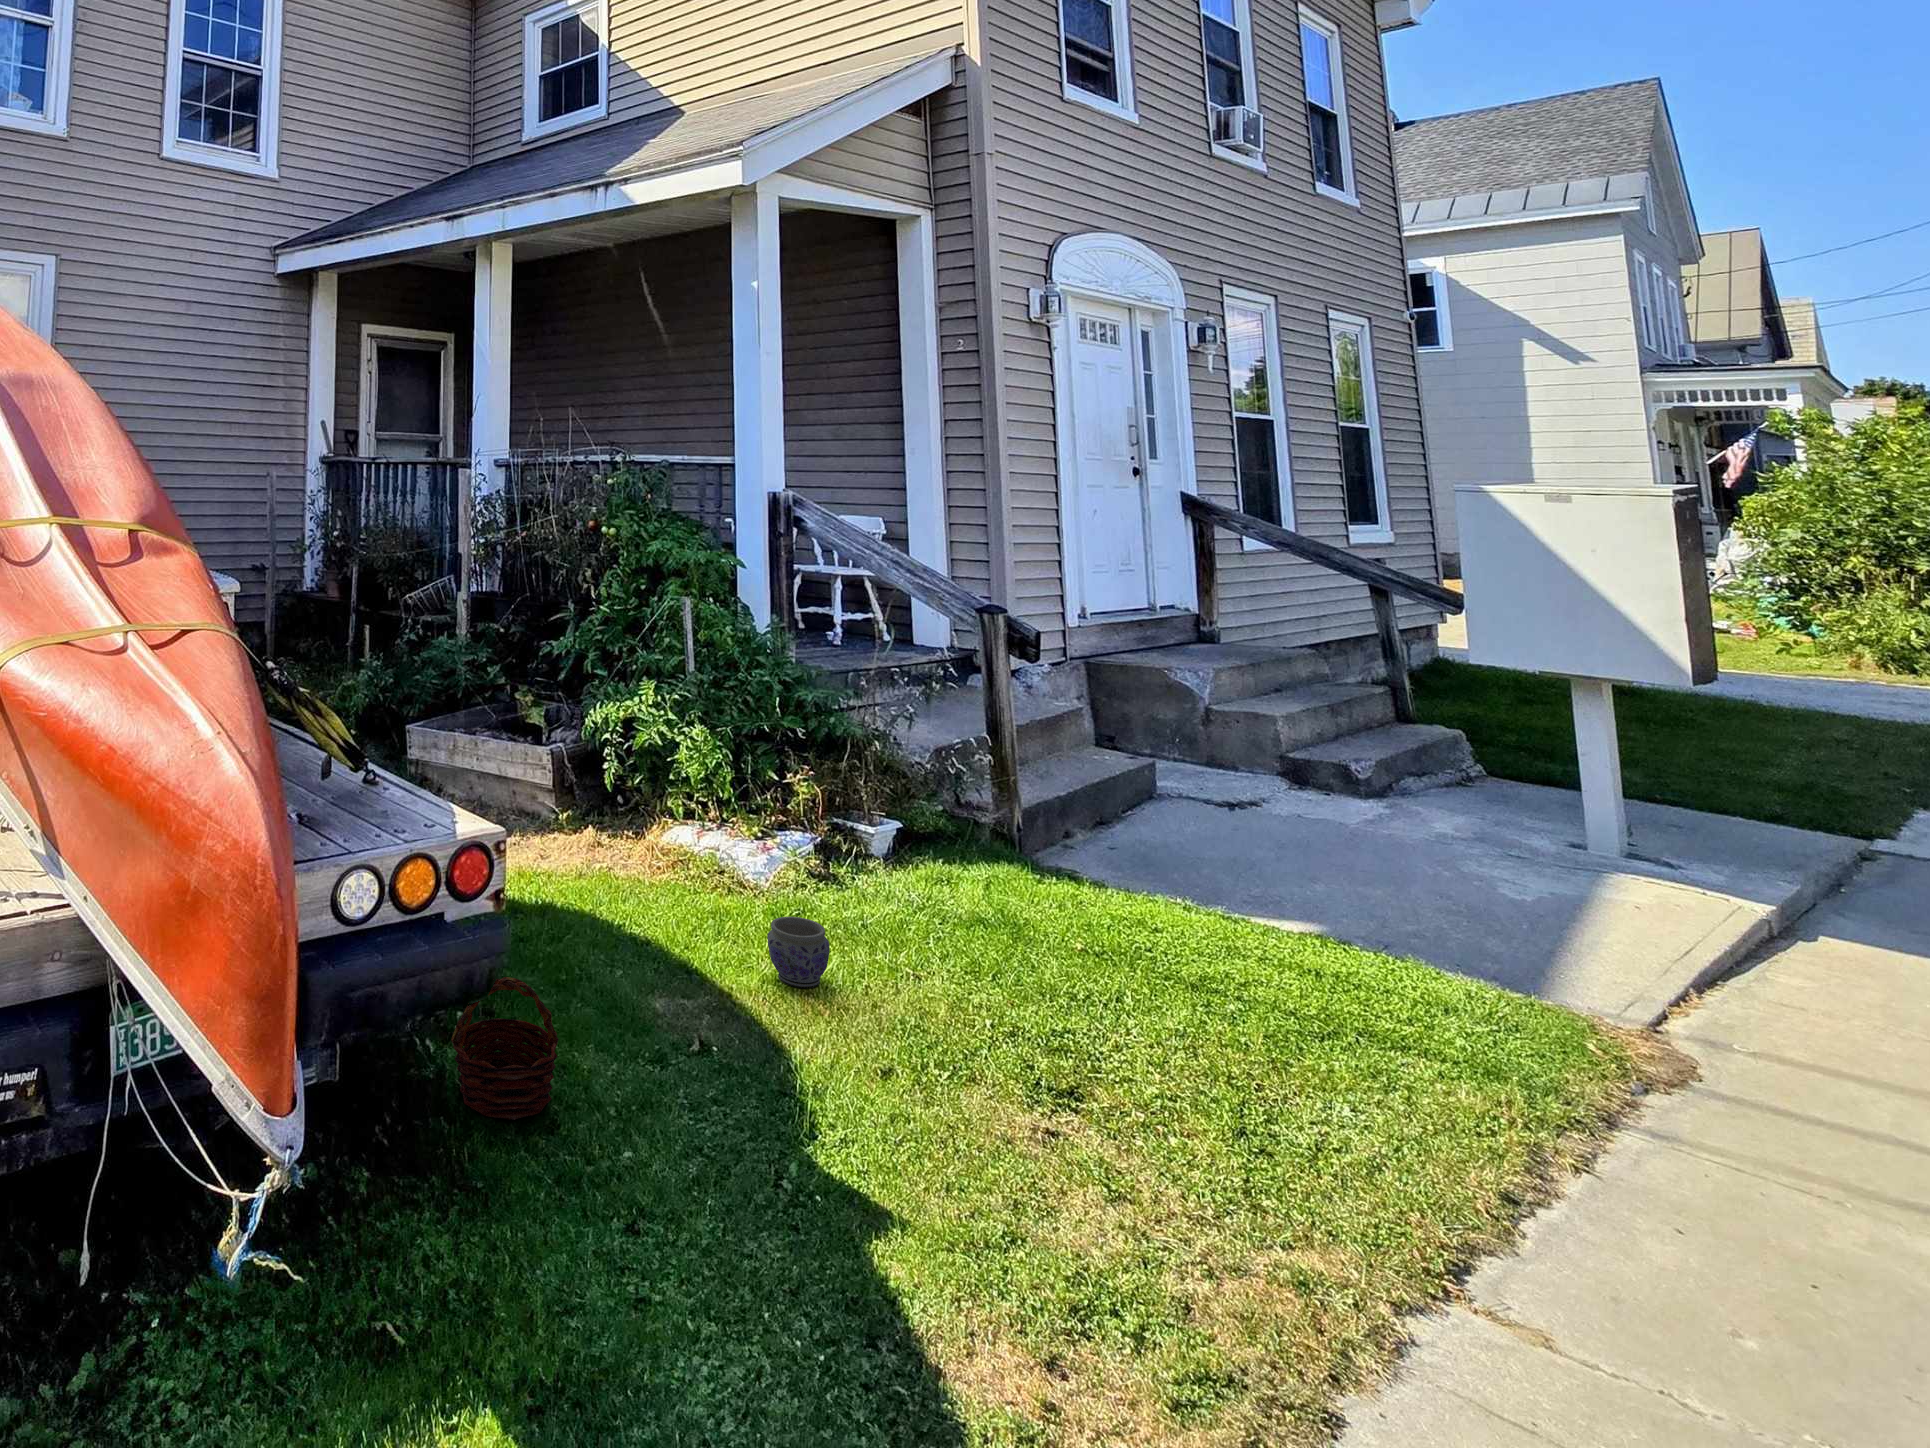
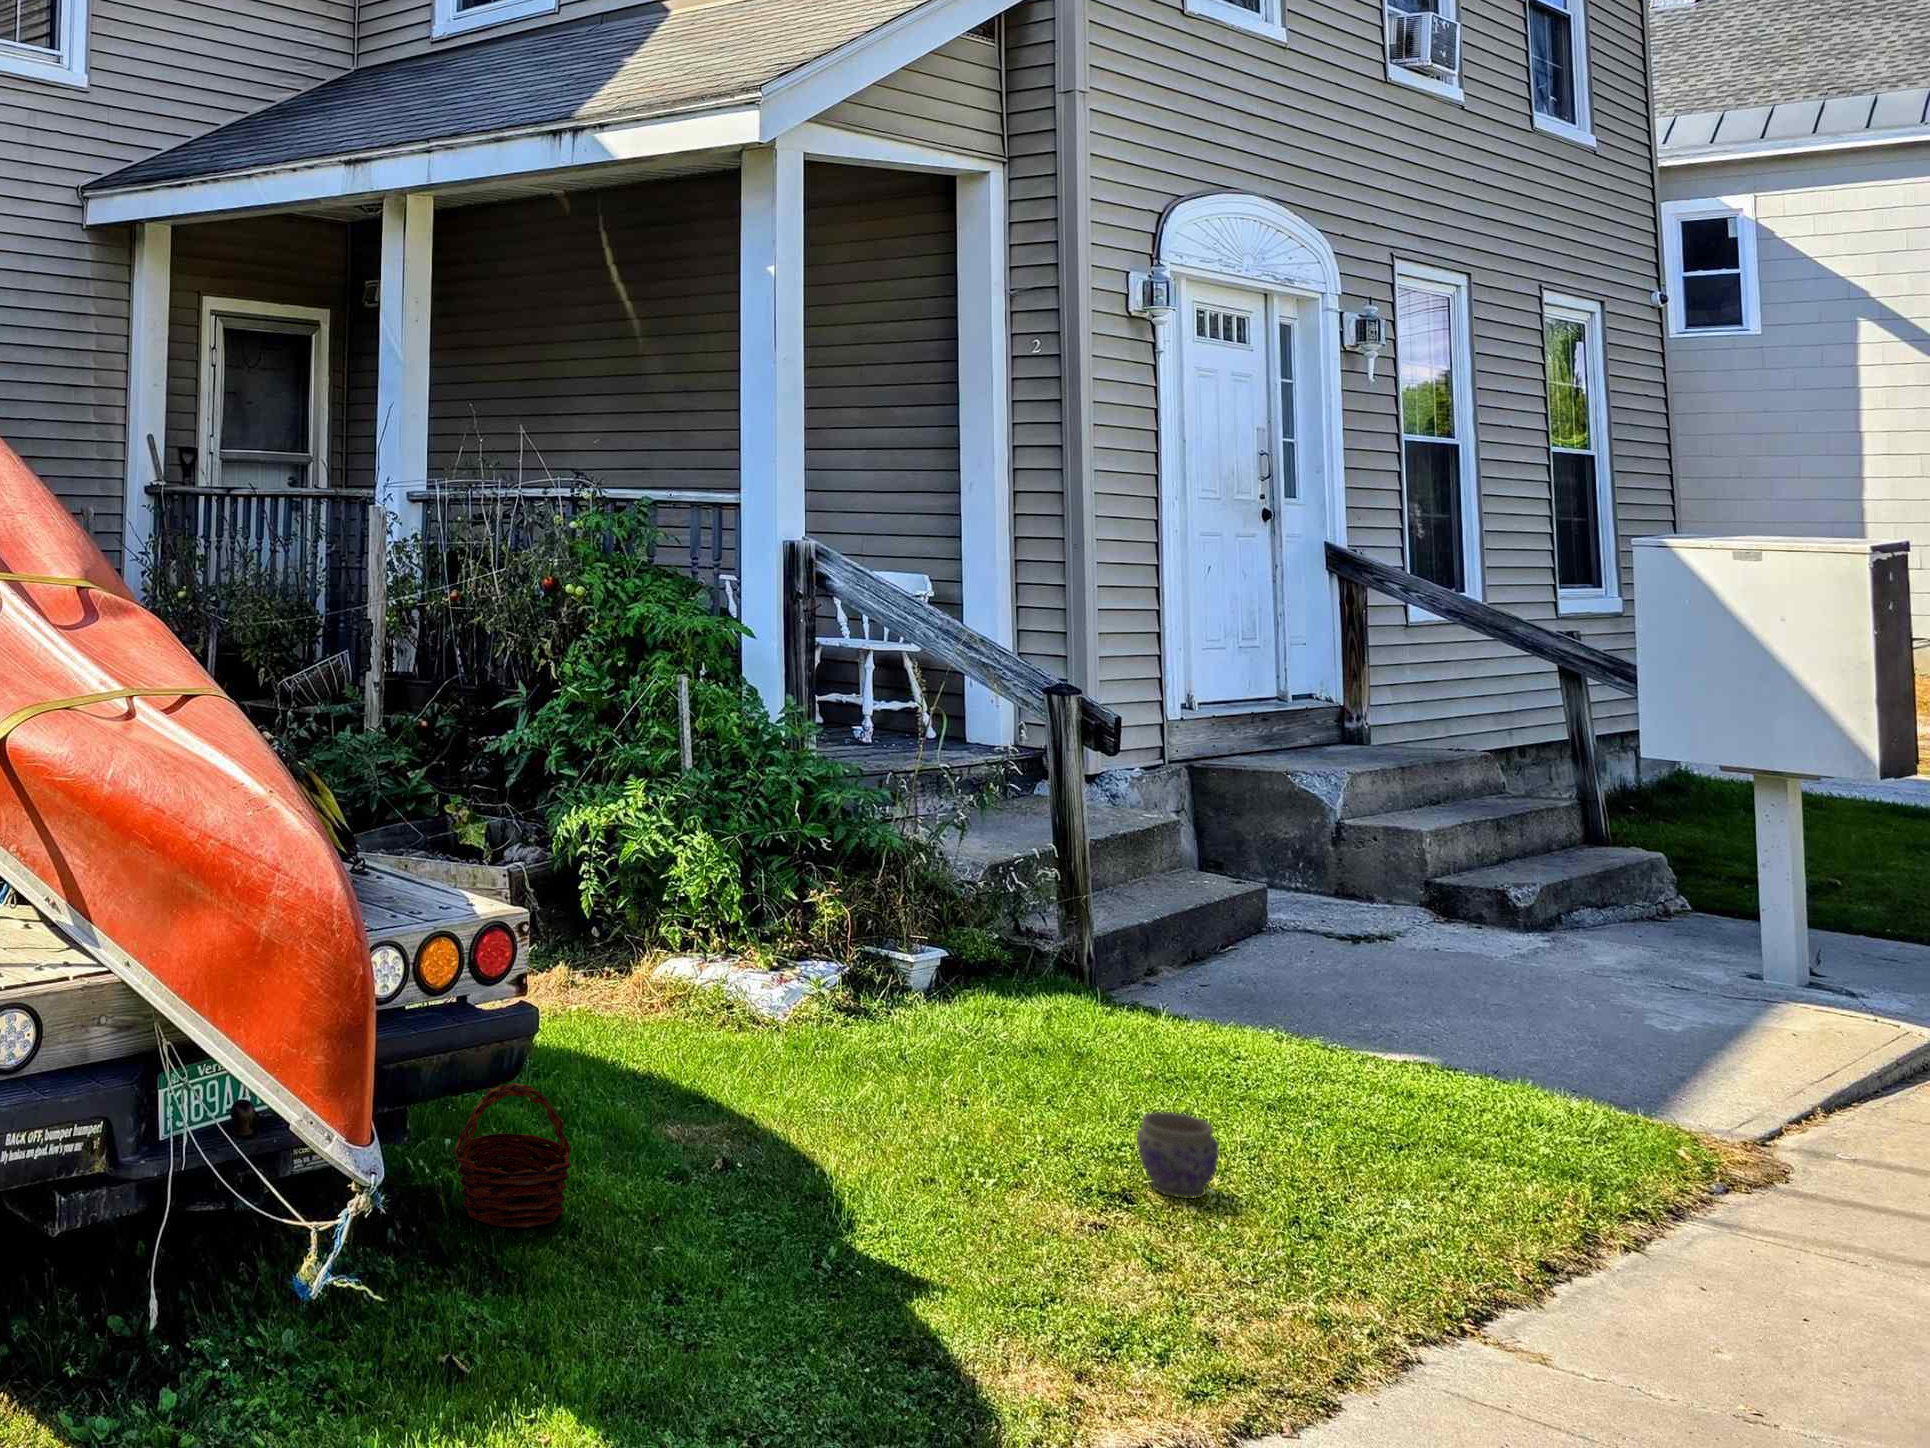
planter: present [767,917,830,988] -> present [1137,1112,1219,1199]

